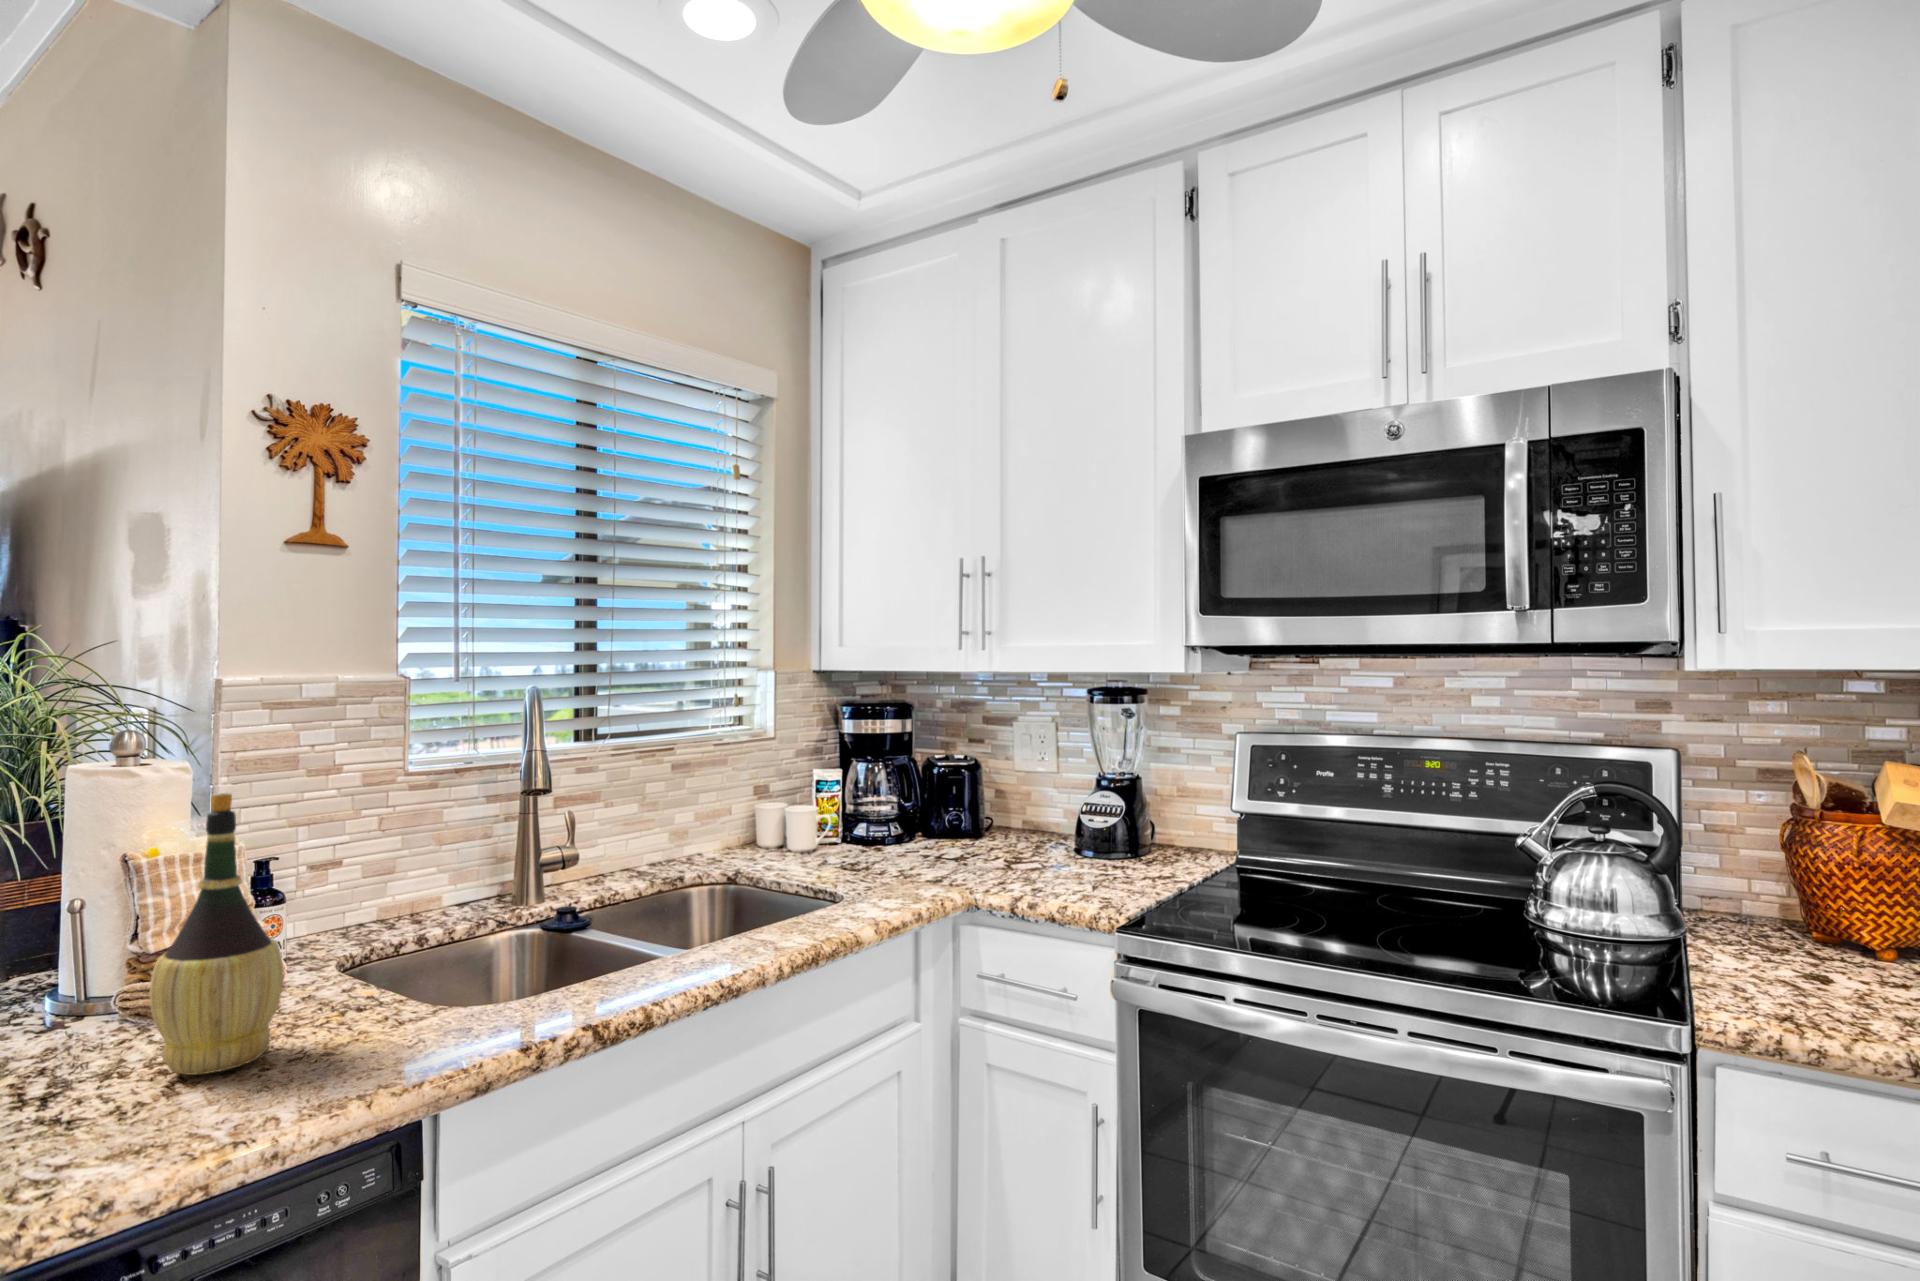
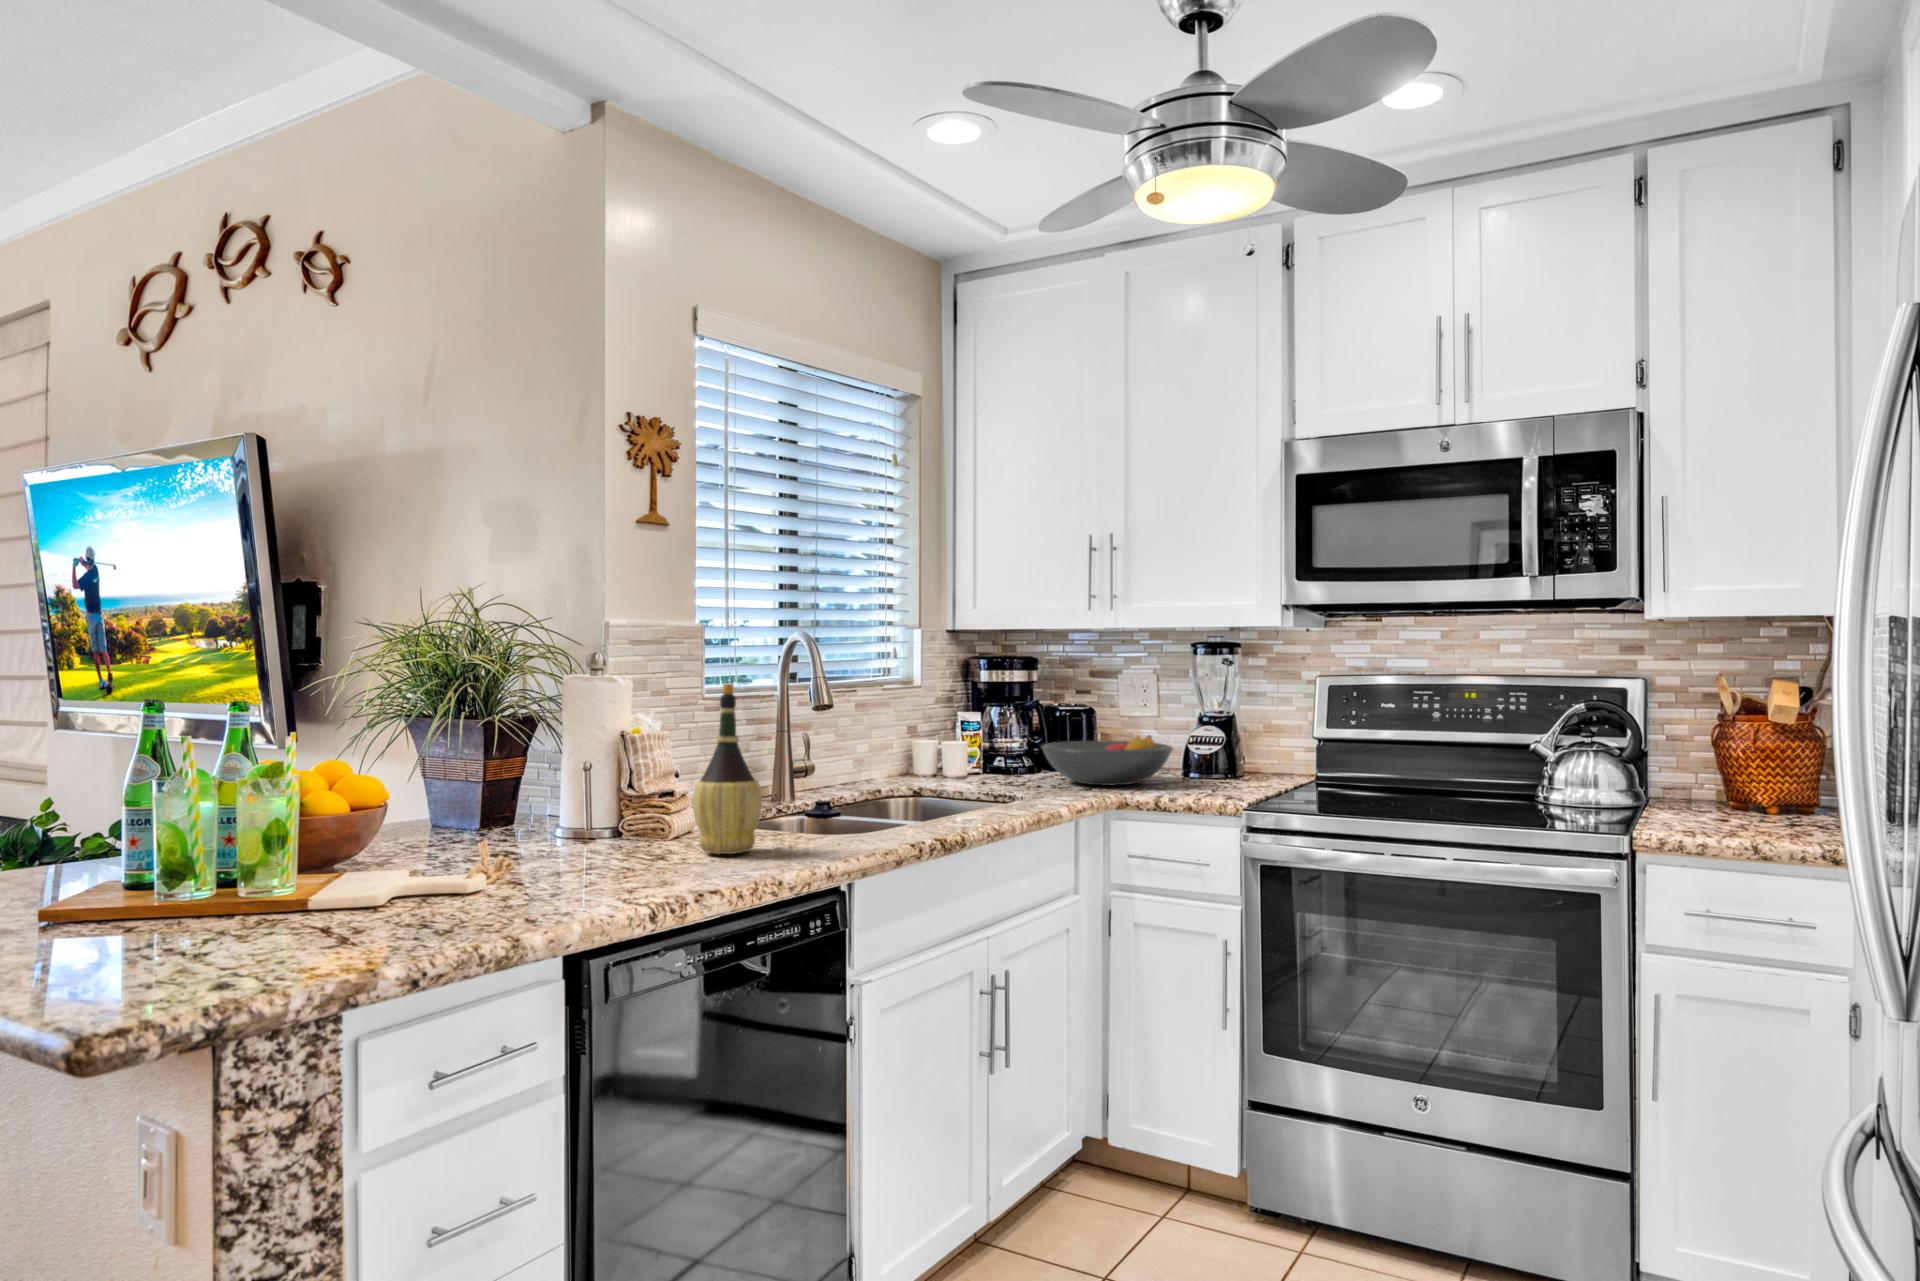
fruit bowl: none [892,803,1056,871] -> present [1042,735,1173,785]

